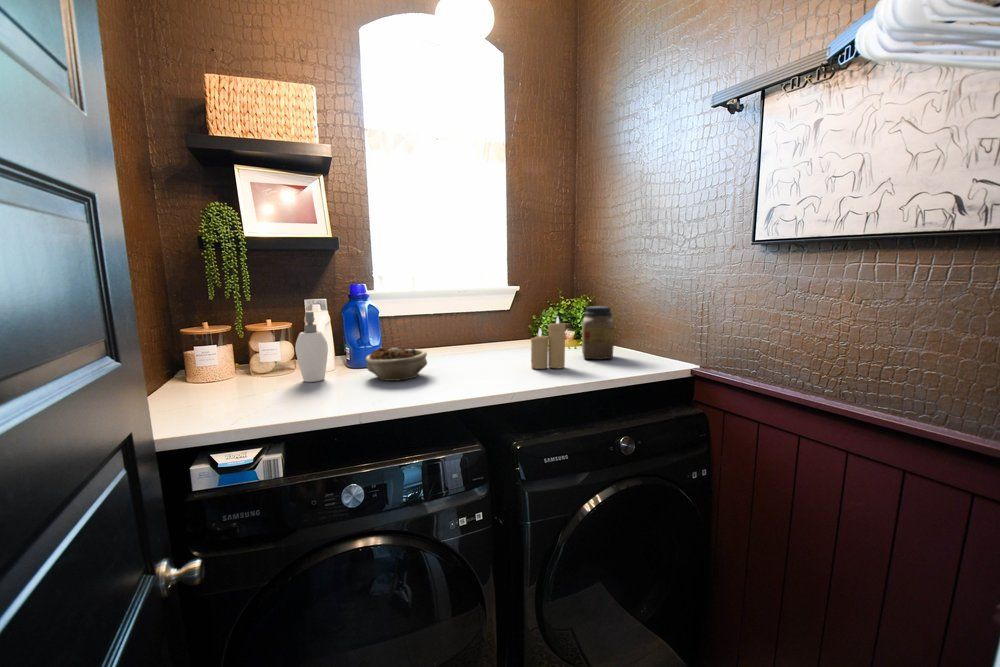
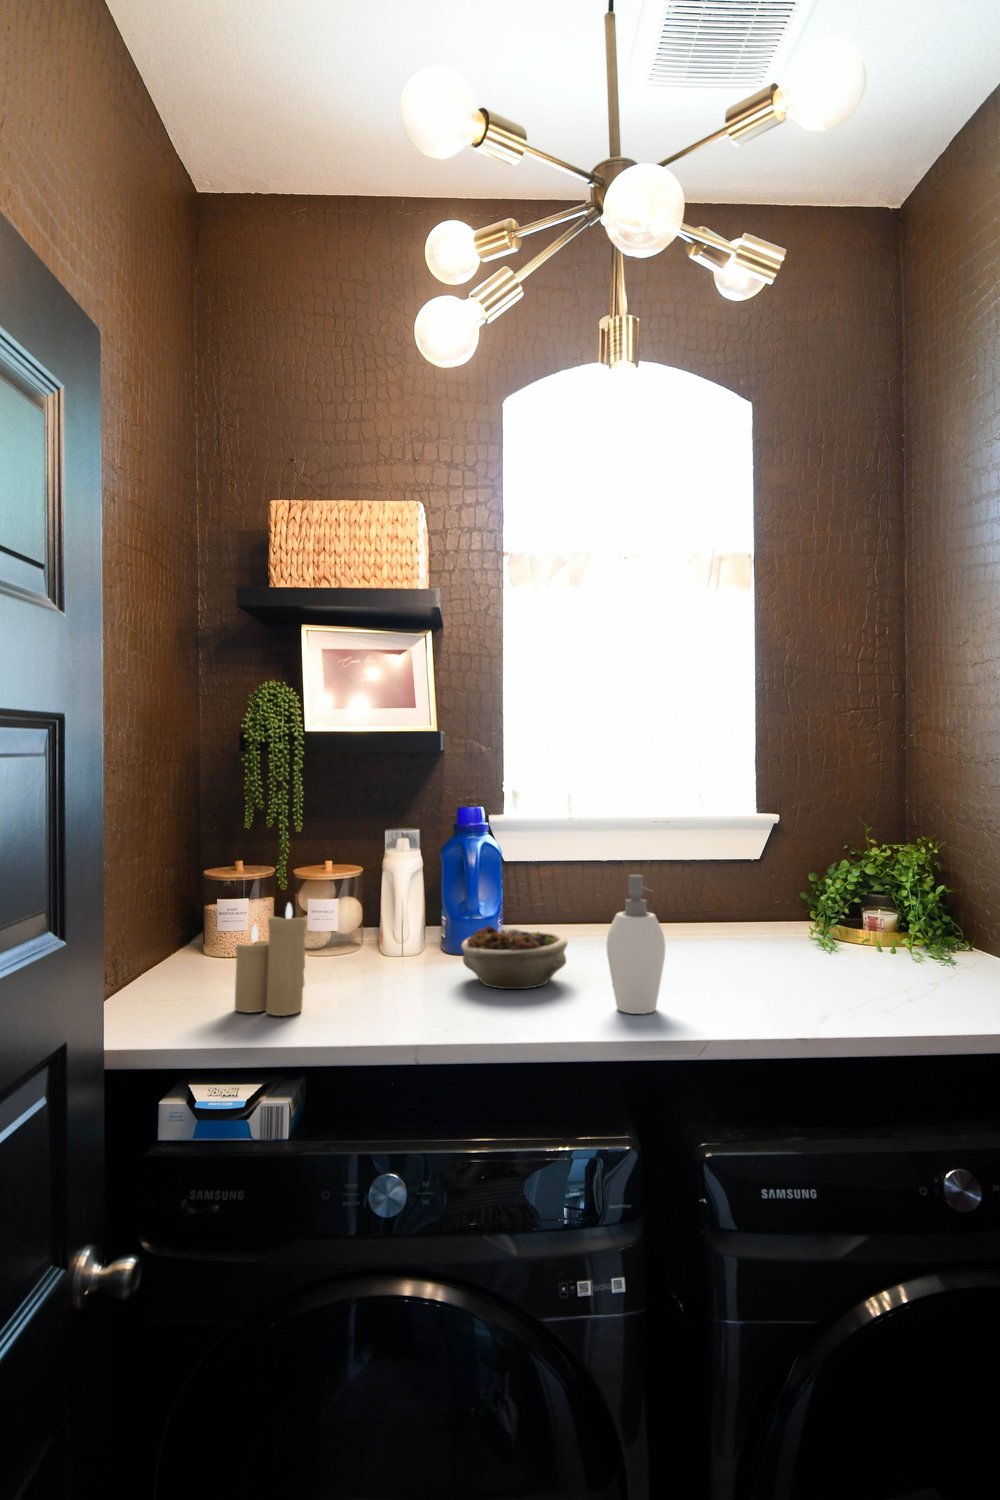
jar: present [582,306,614,359] -> none [892,871,963,986]
soap dispenser: present [295,312,328,382] -> present [606,875,665,1014]
candle: present [531,317,565,369] -> present [235,903,306,1016]

